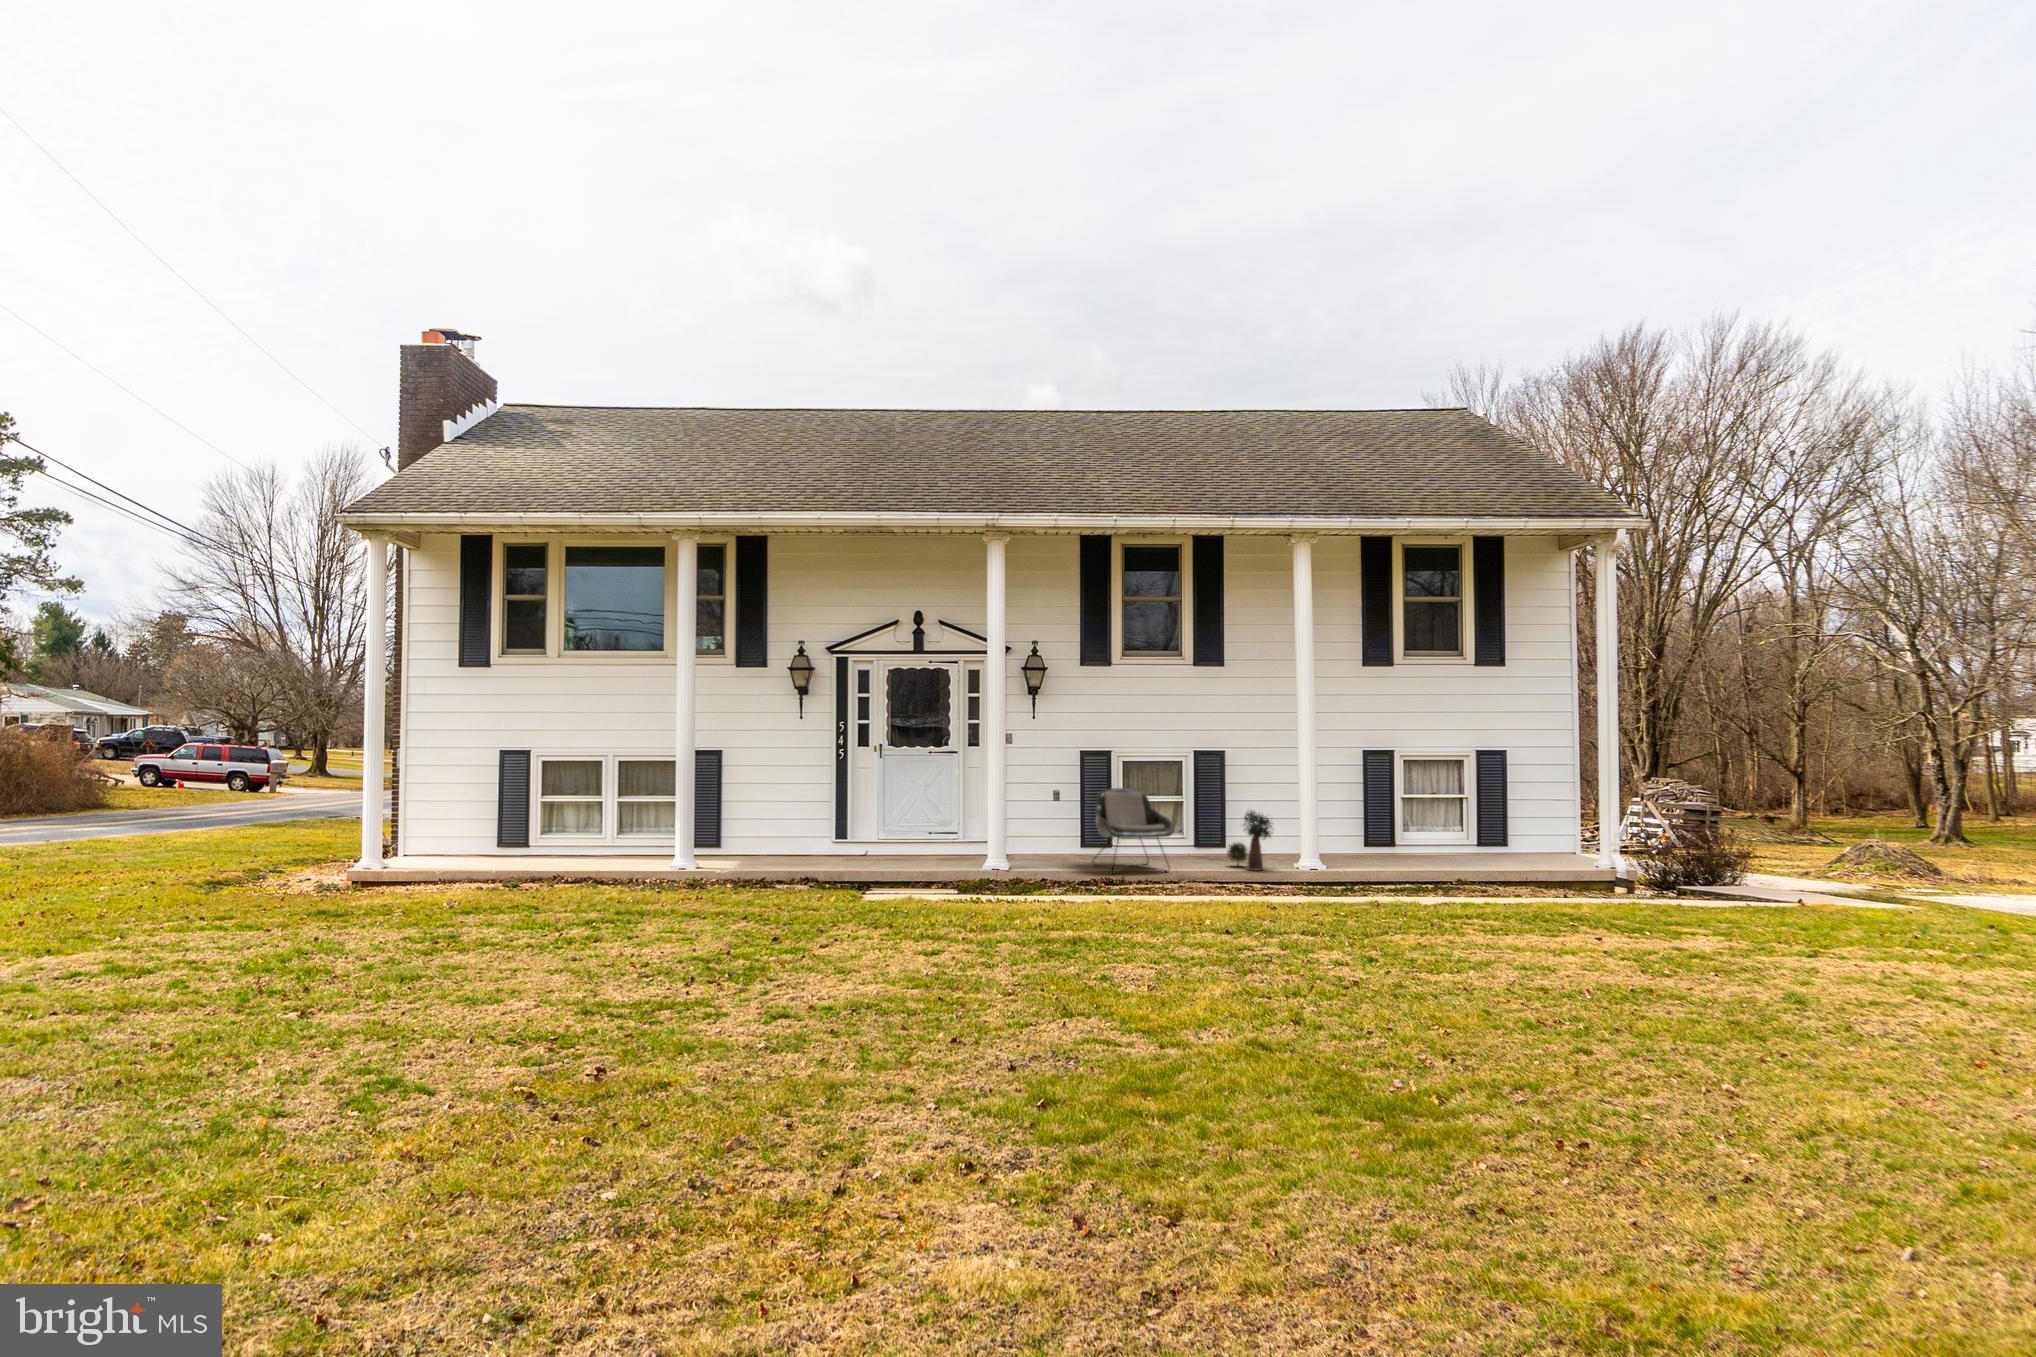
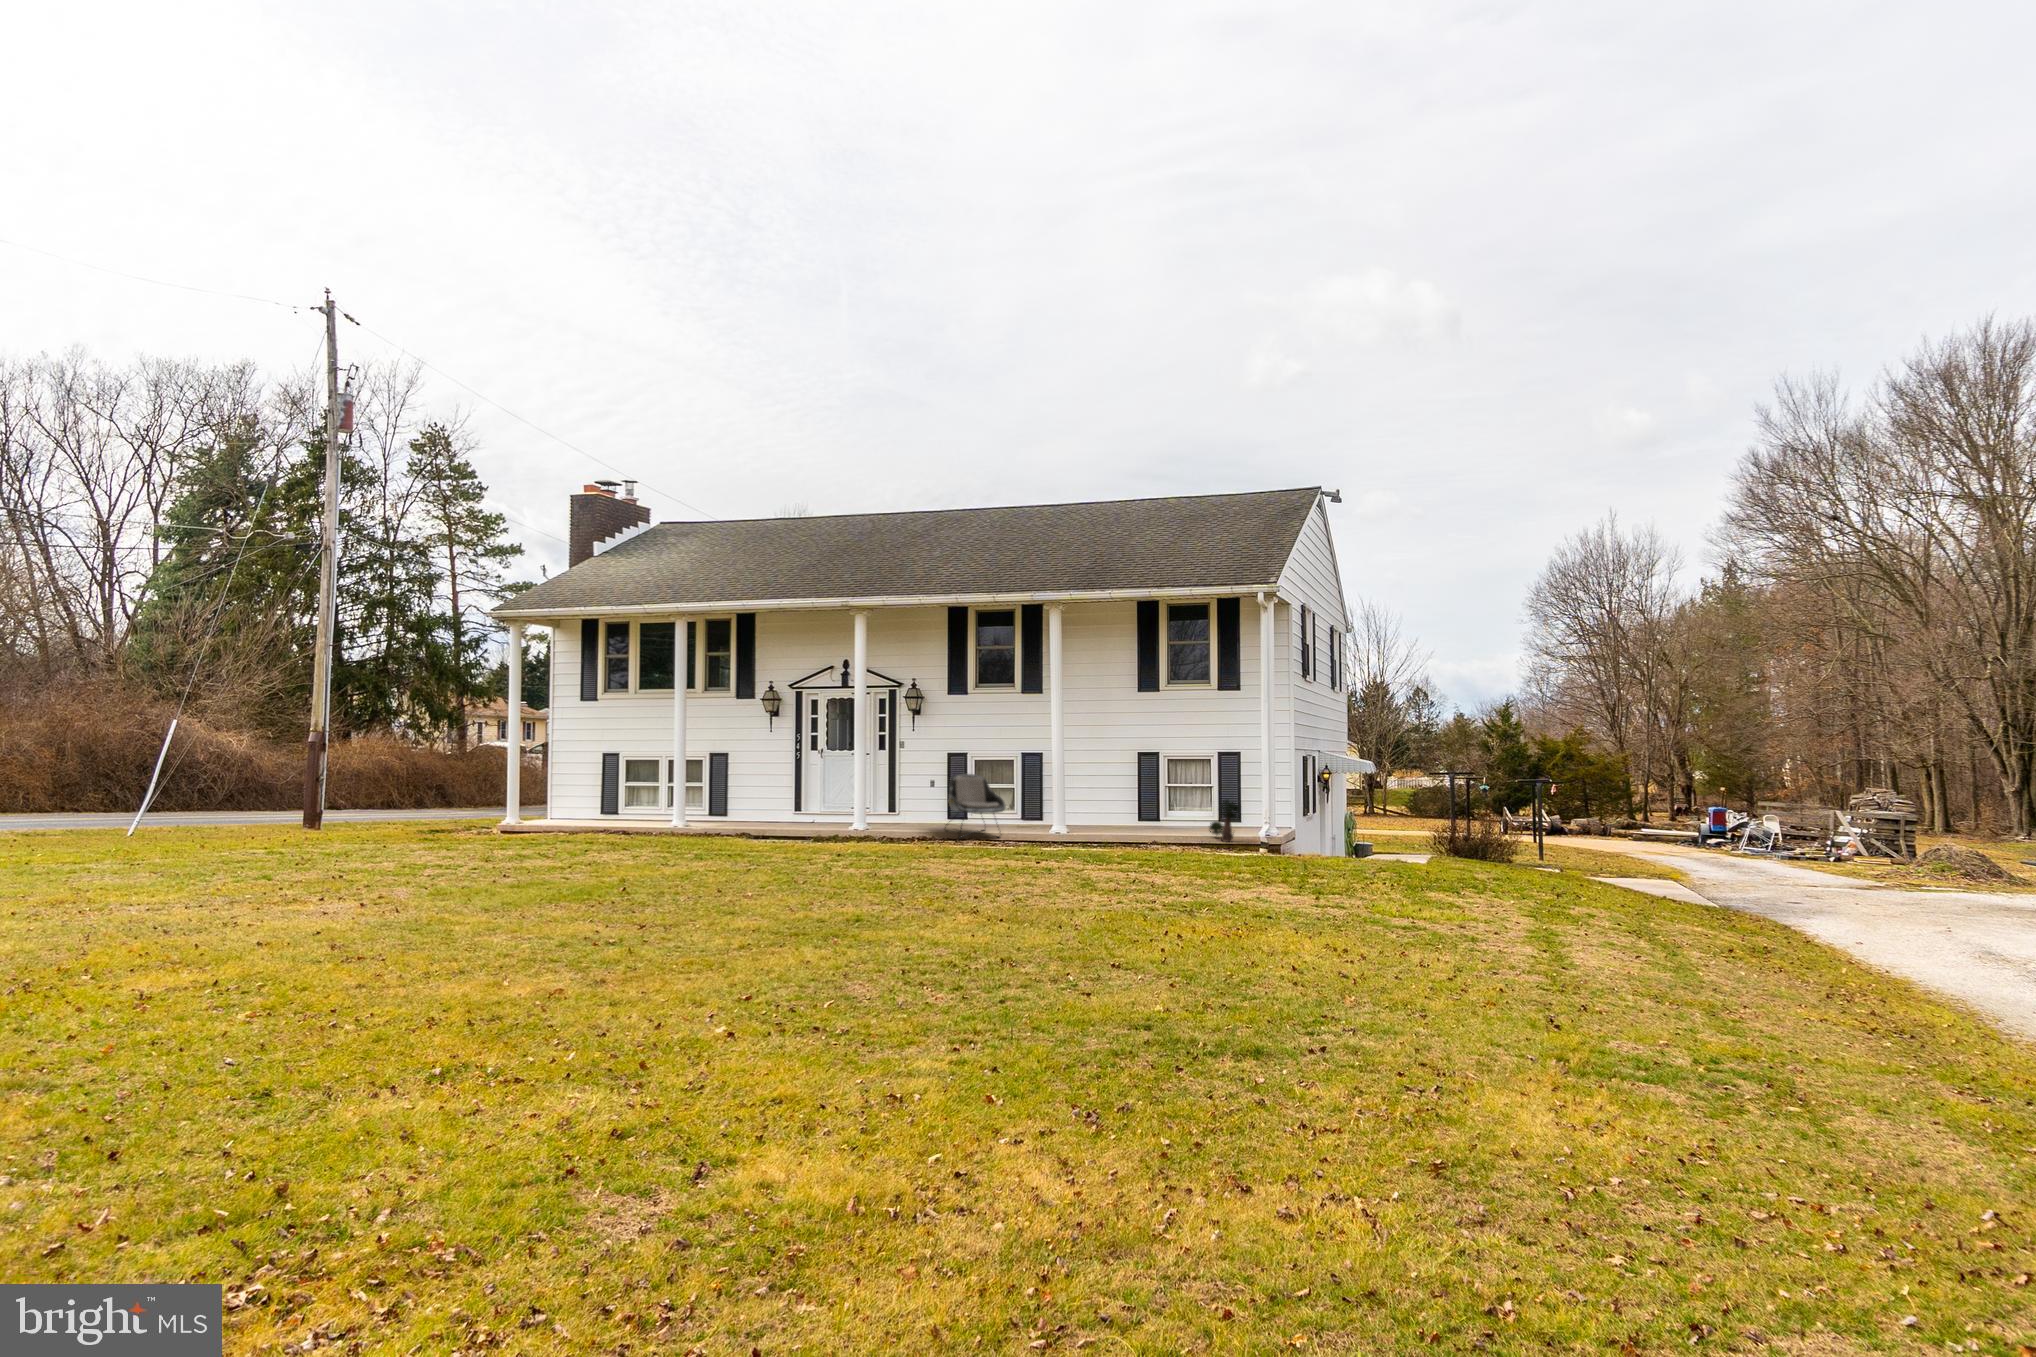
potted plant: present [1227,811,1273,871] -> present [1209,800,1240,842]

